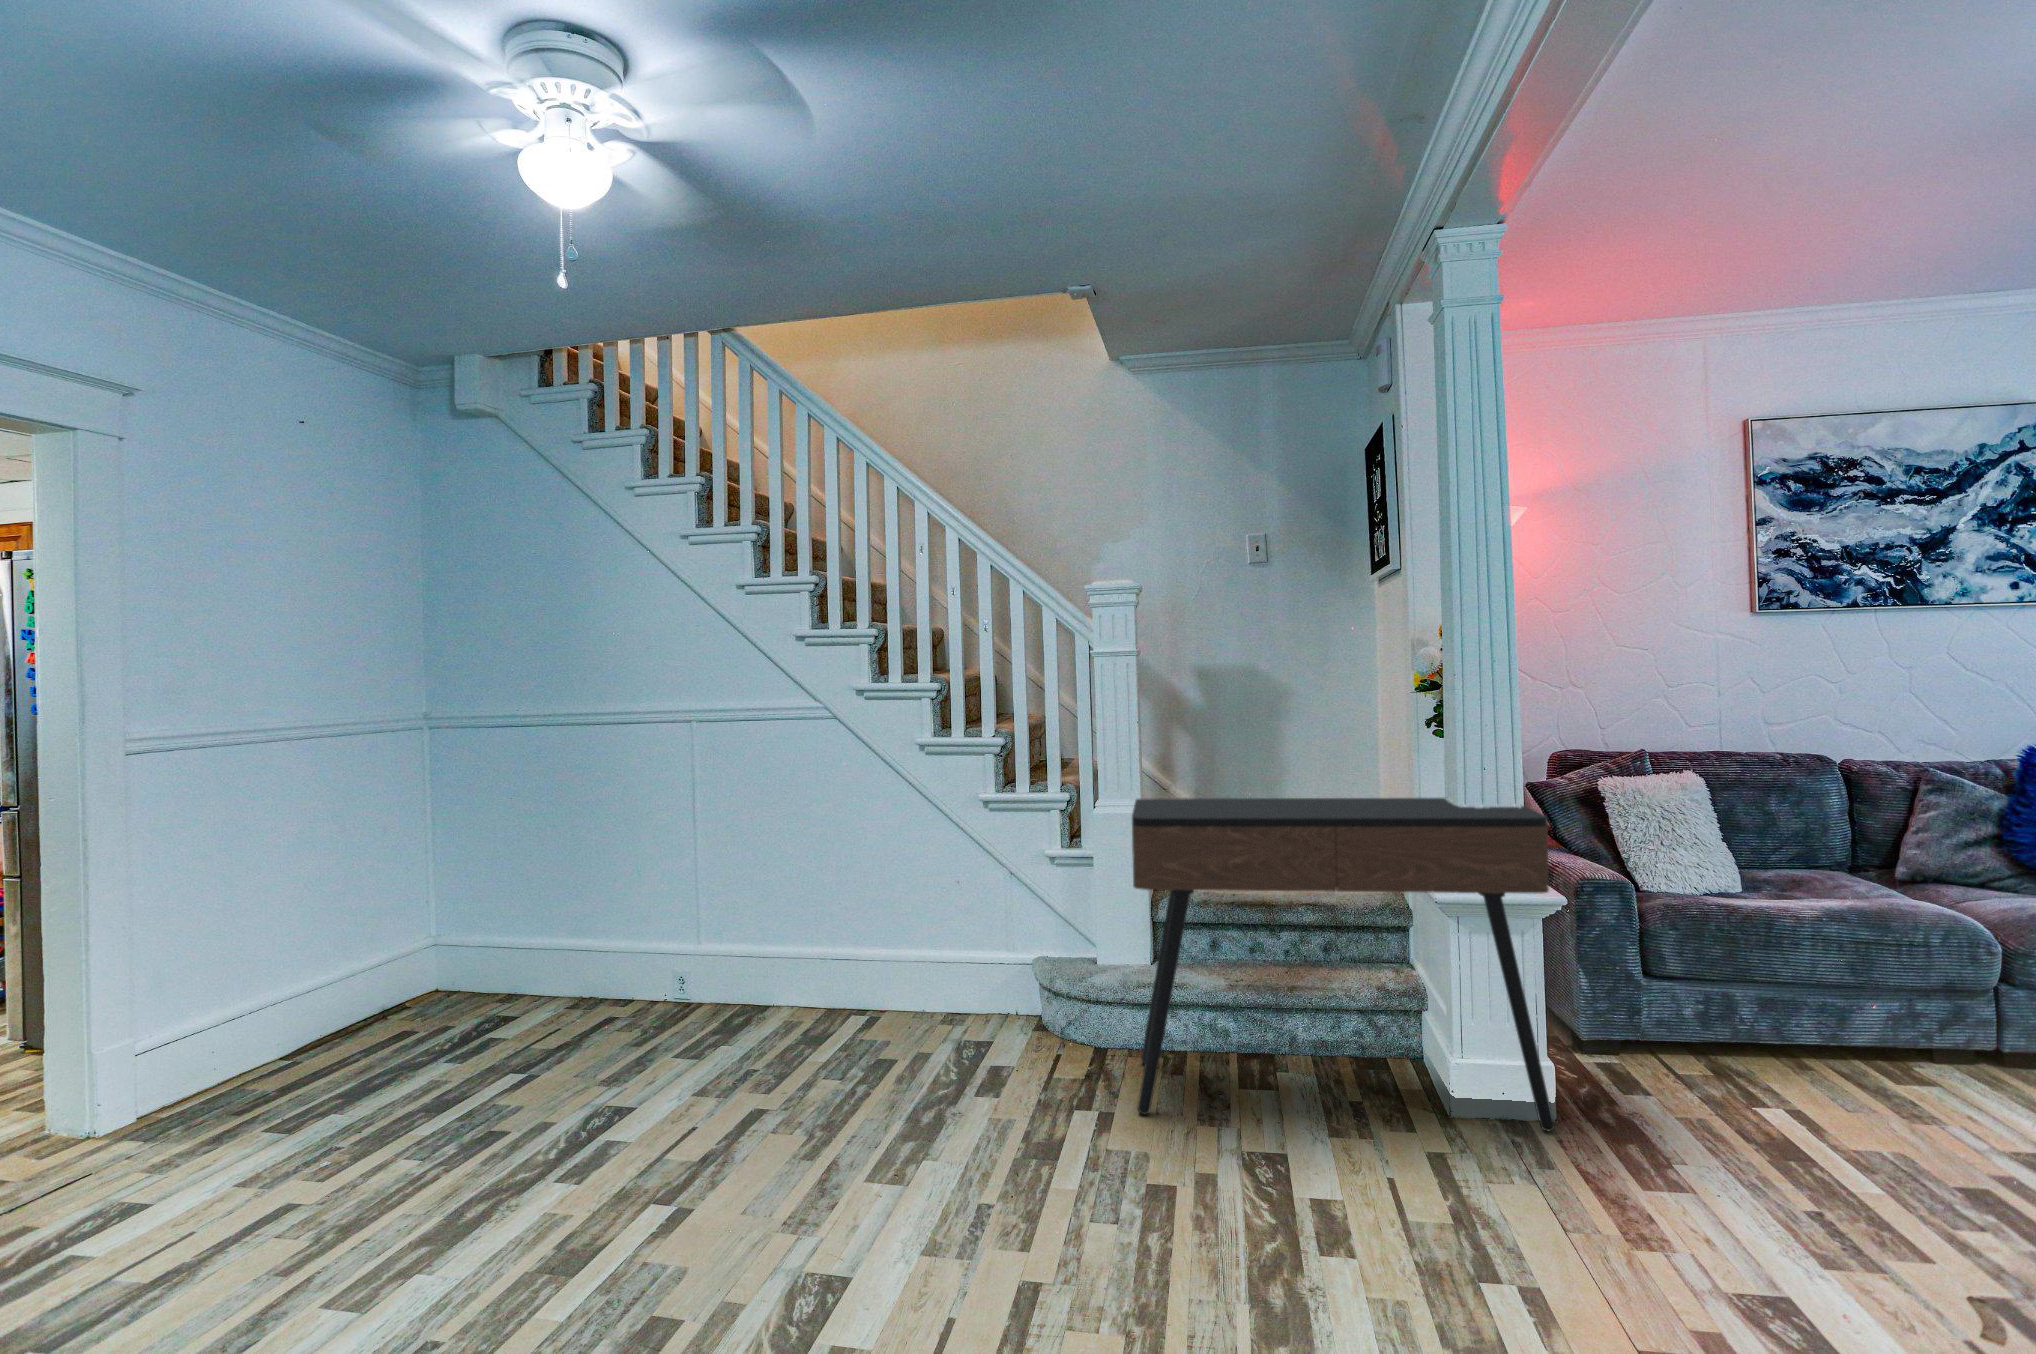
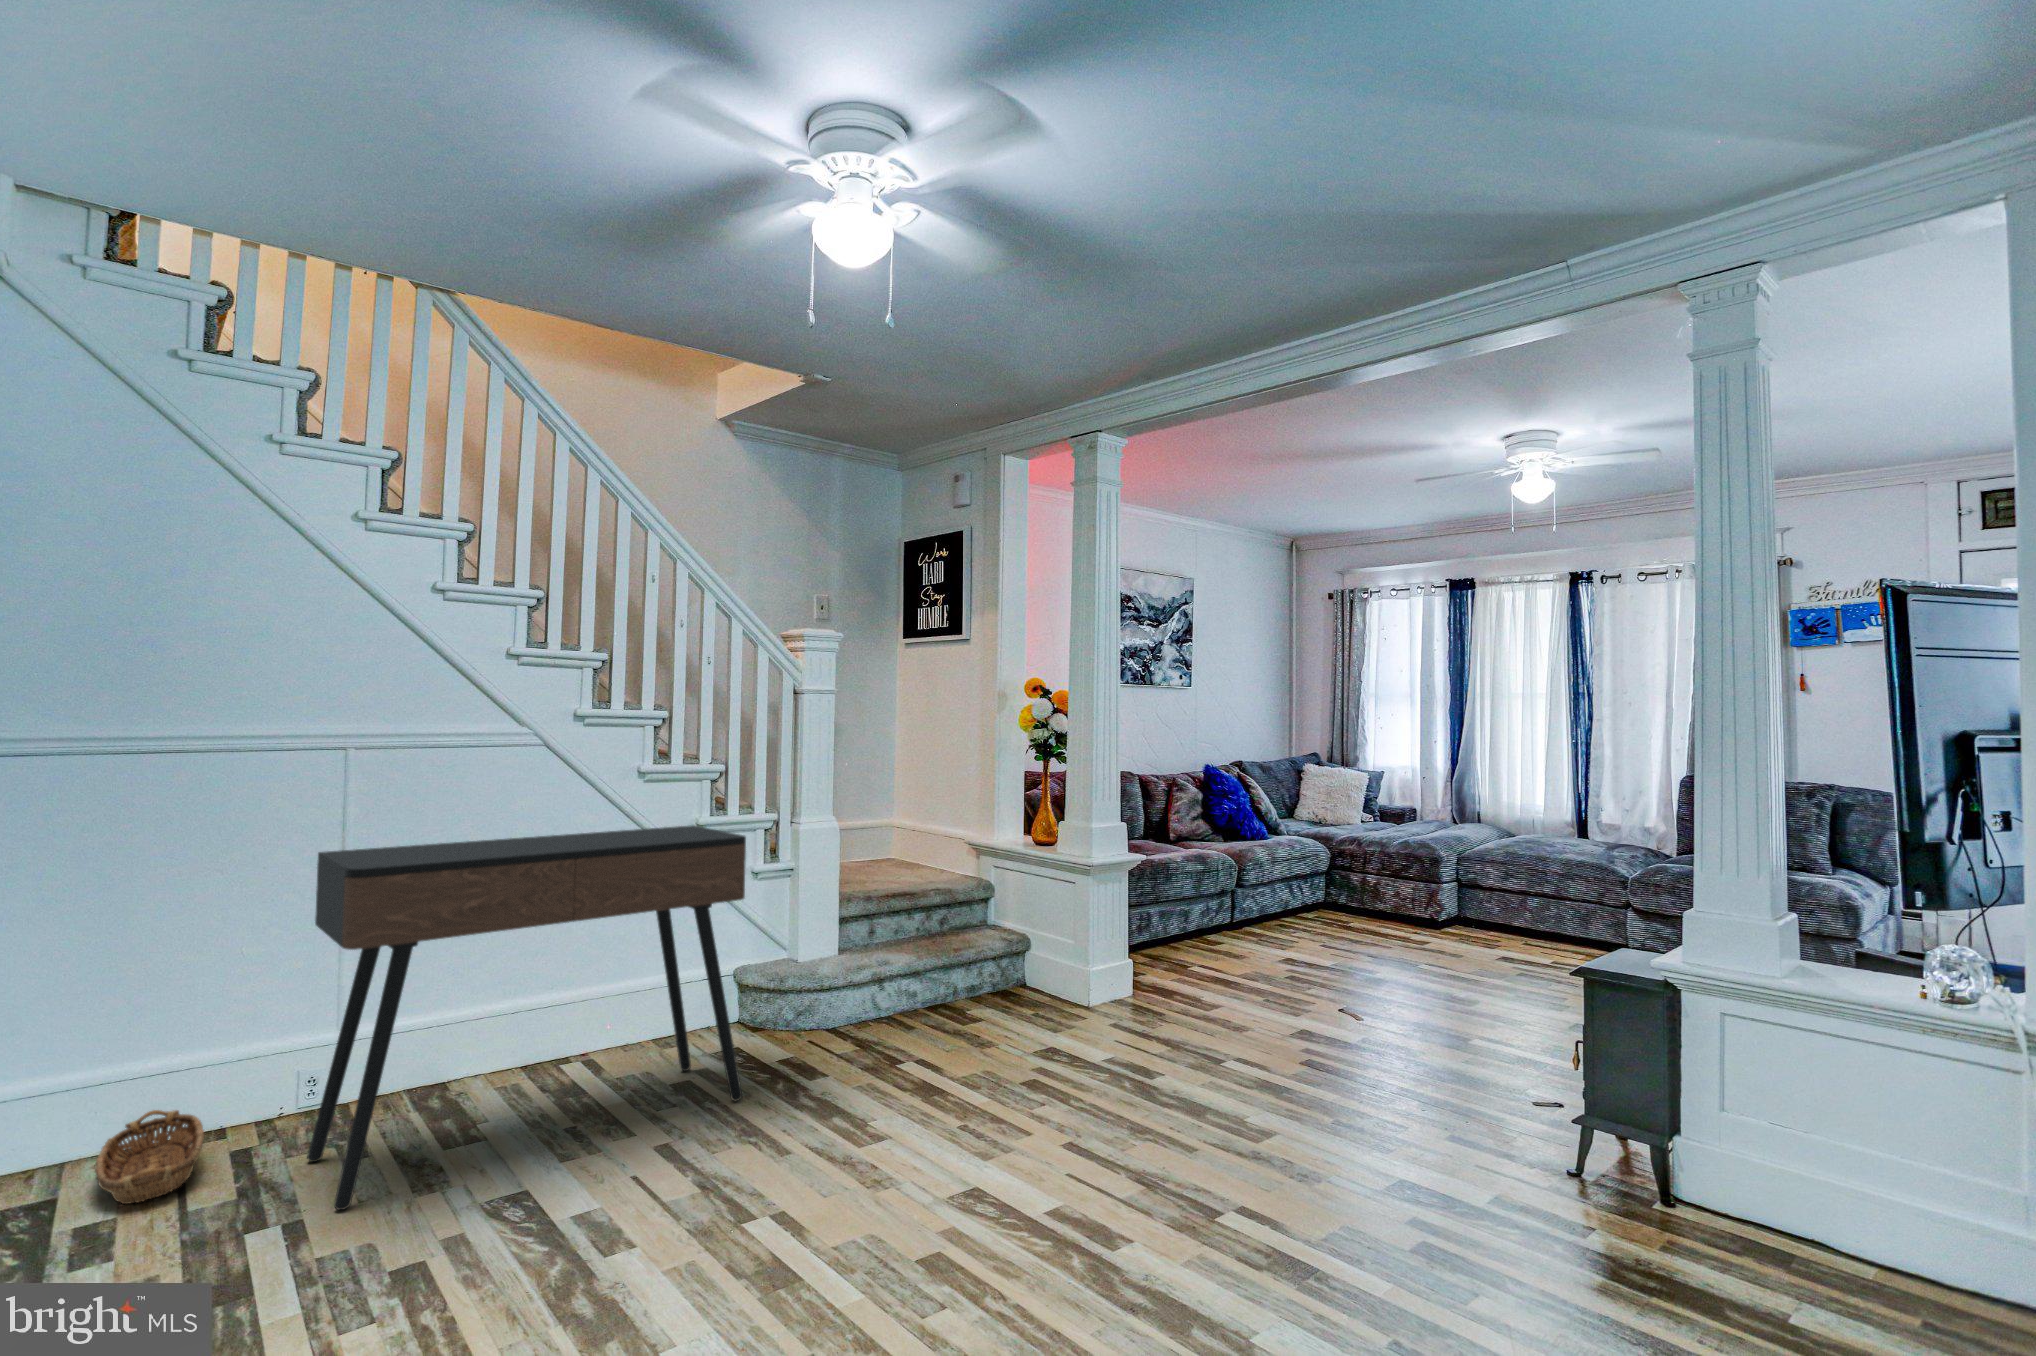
basket: none [993,990,1086,1064] -> present [96,1110,205,1204]

